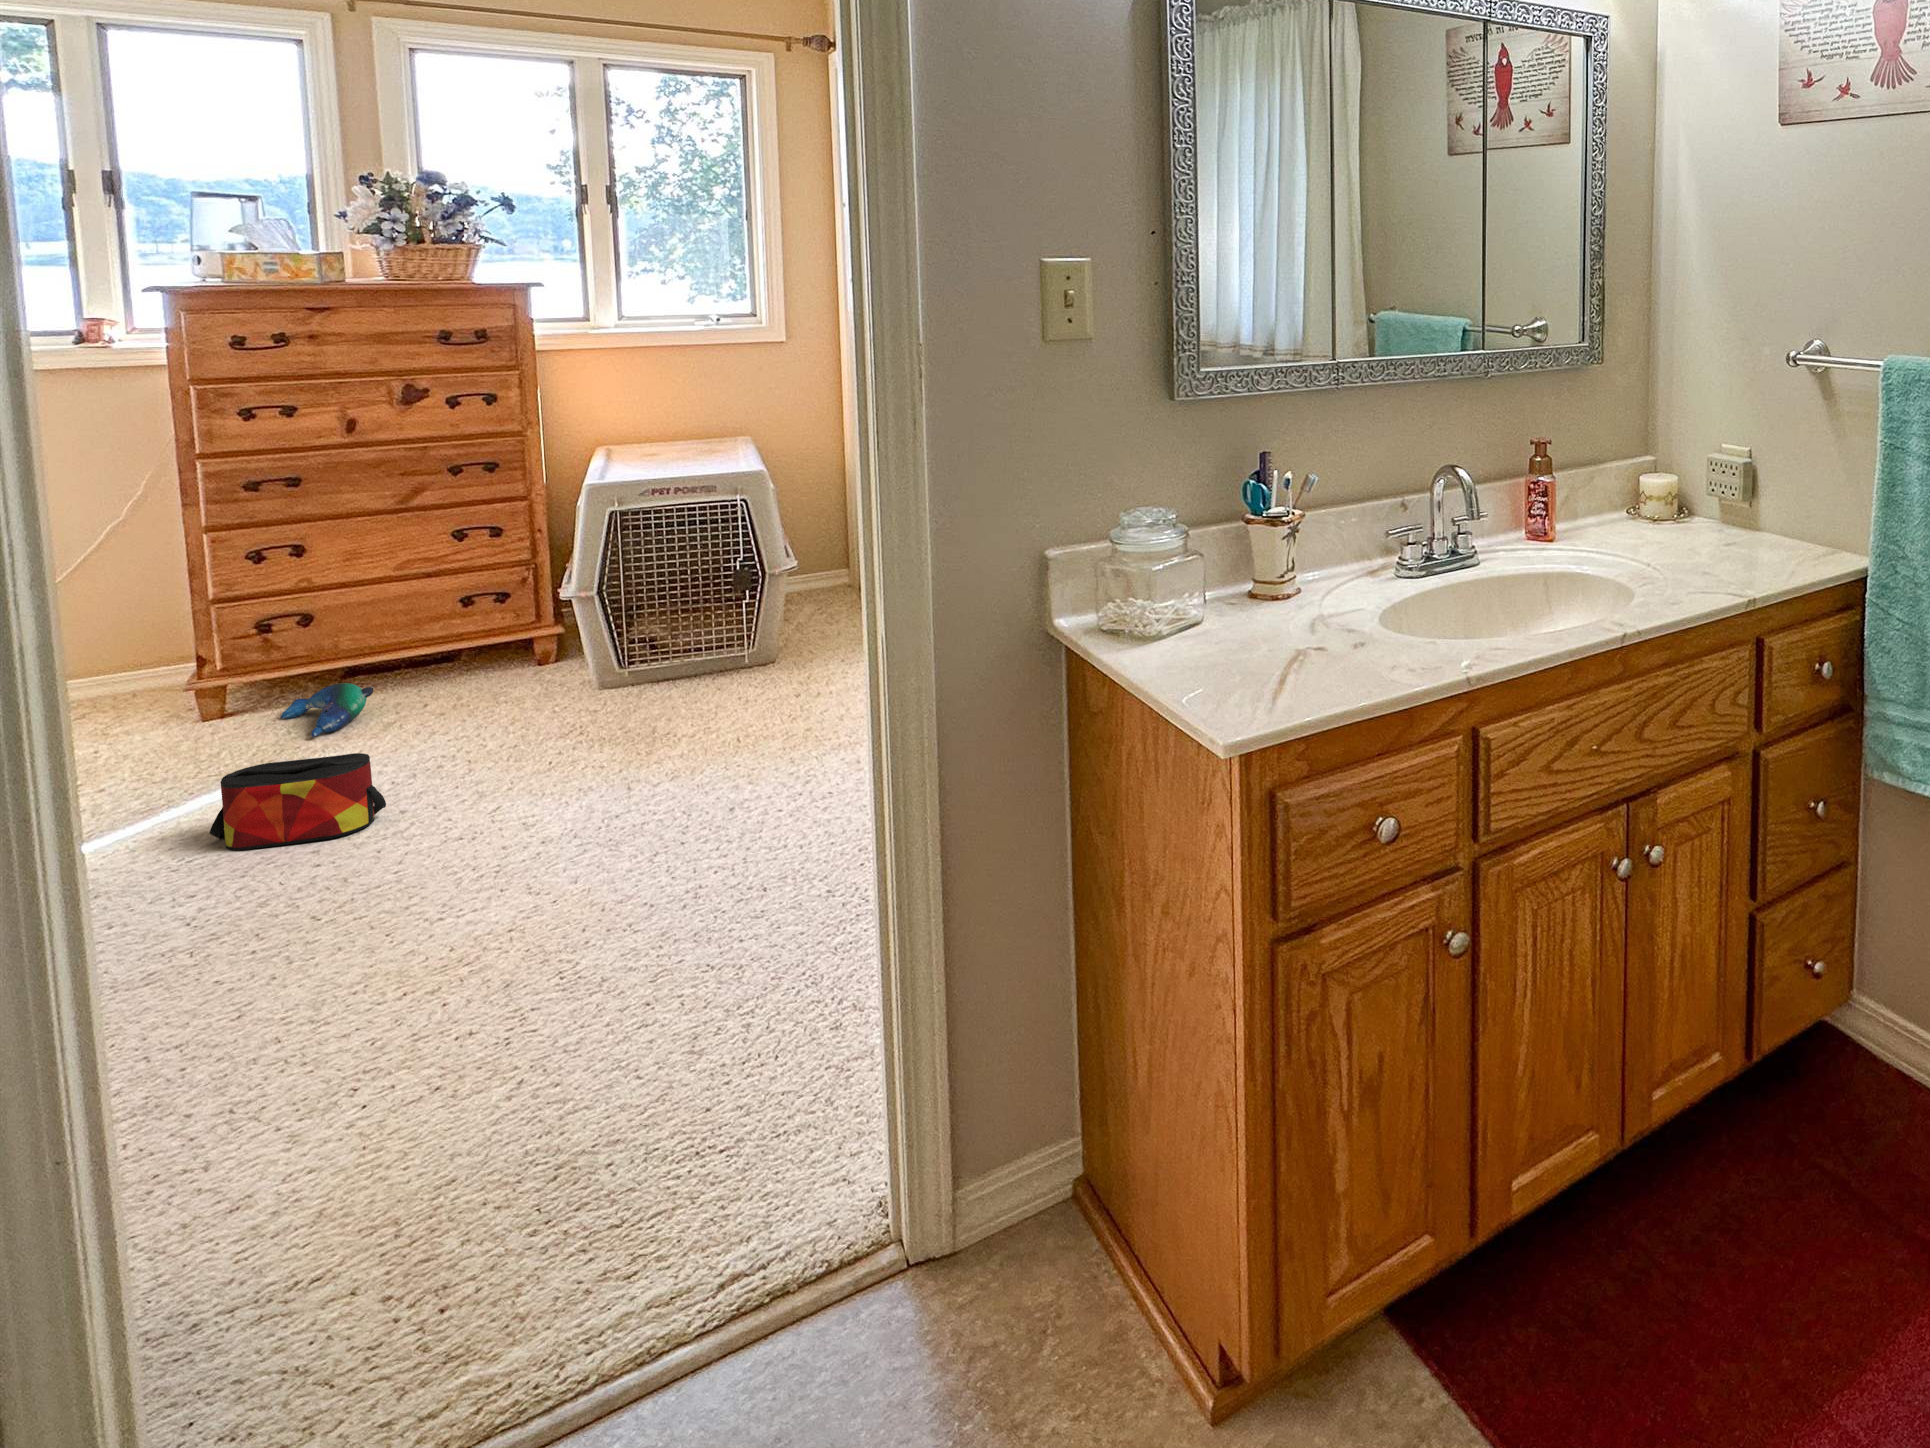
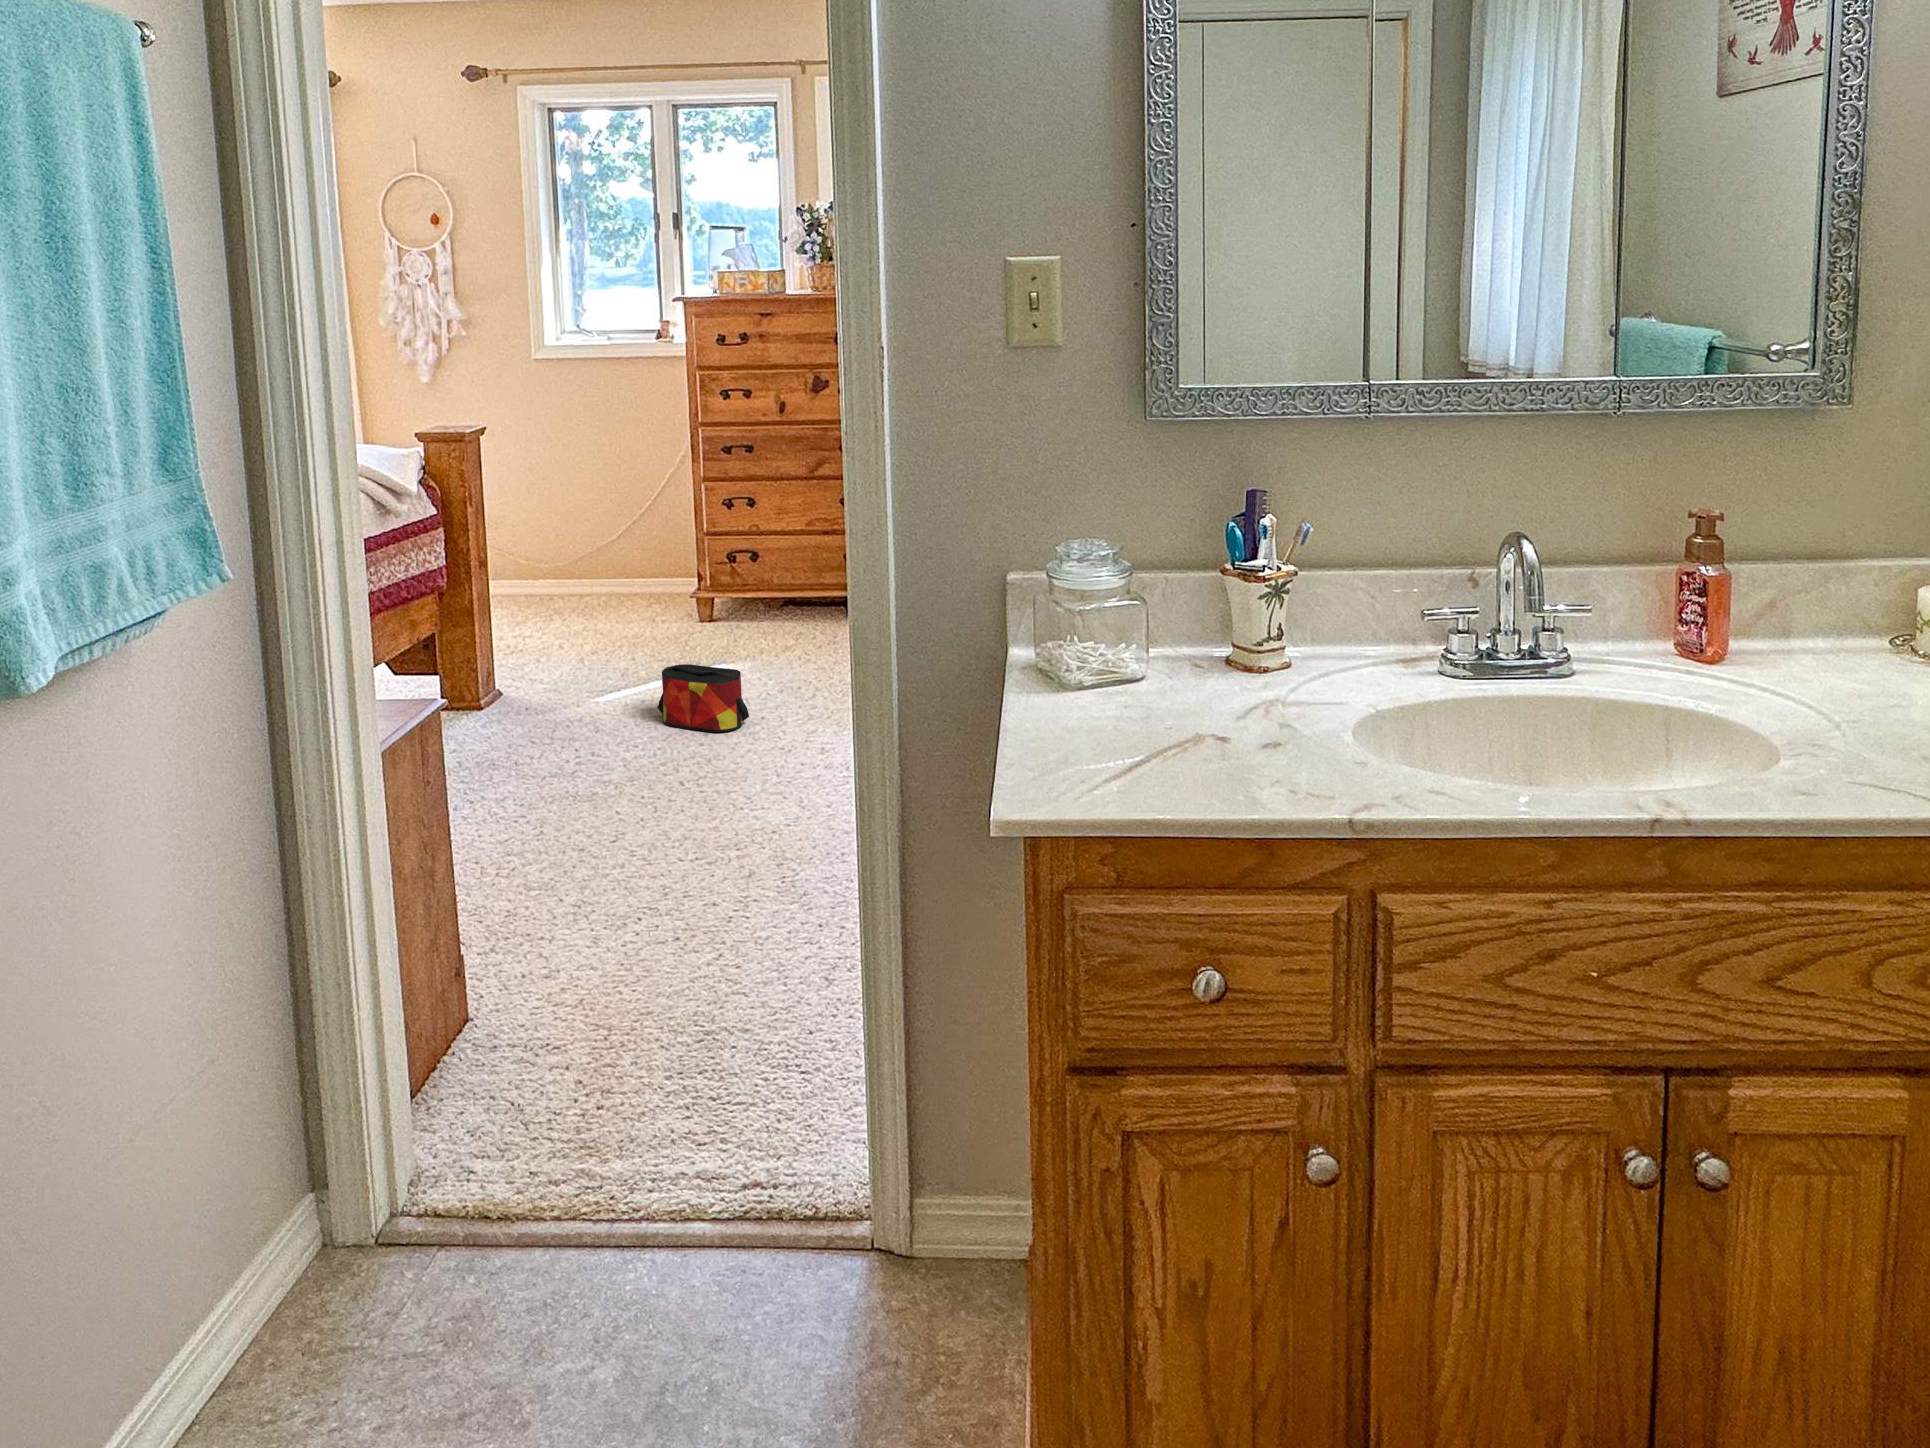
plush toy: present [280,683,373,737] -> none [732,614,781,653]

